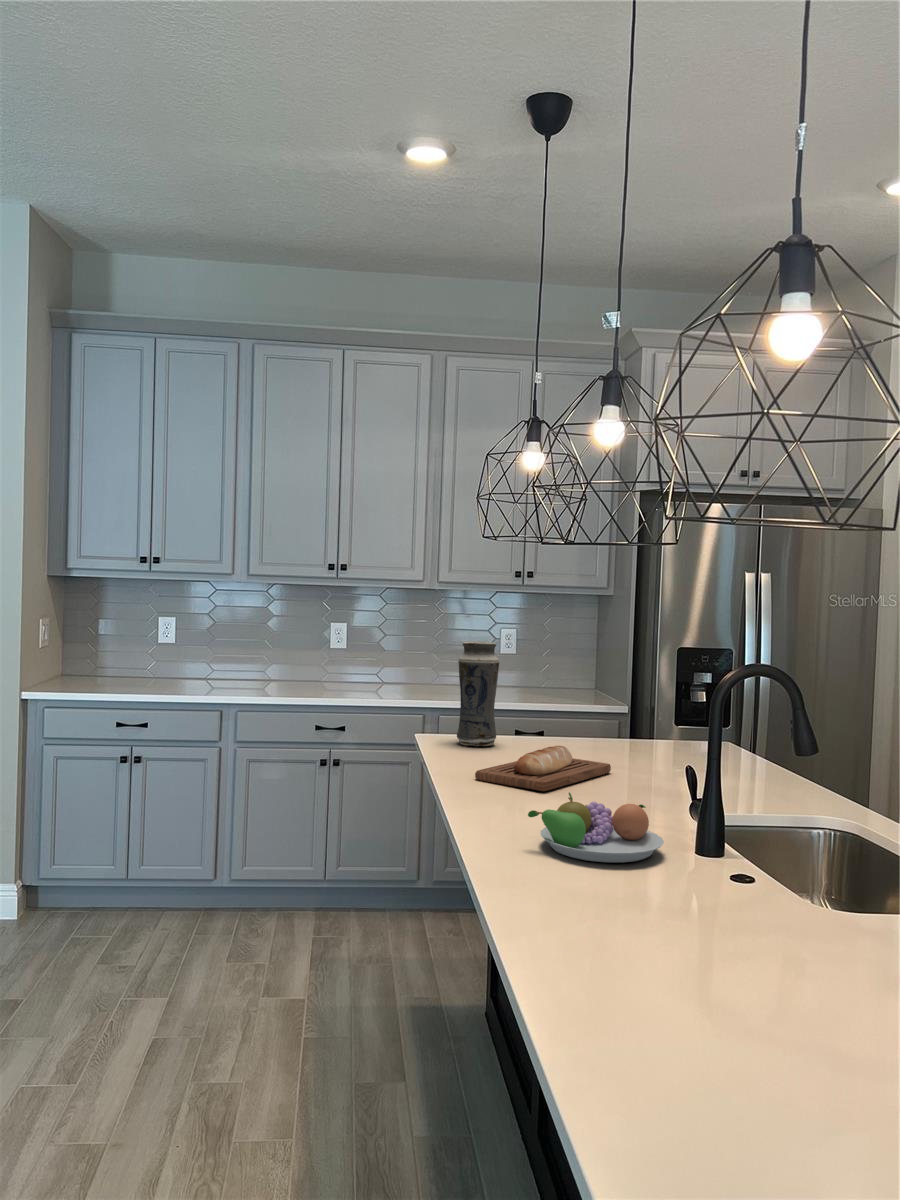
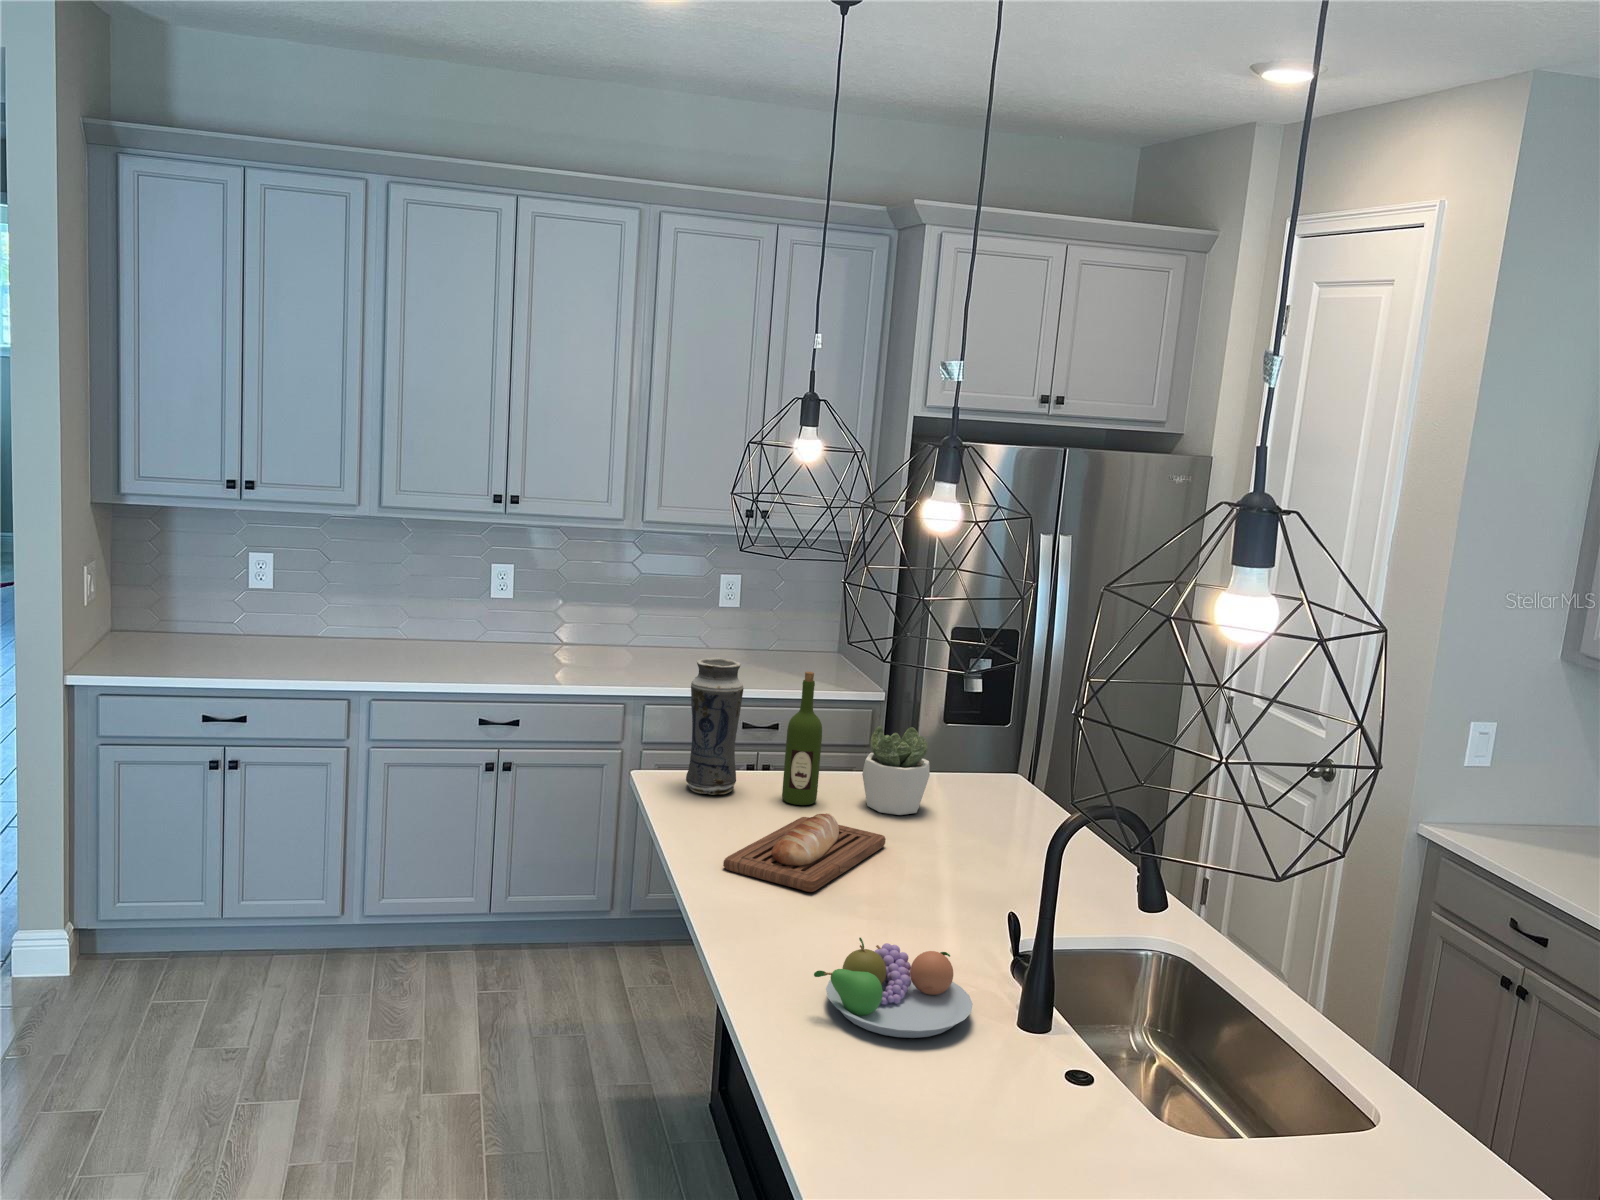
wine bottle: none [532,646,562,753] -> present [782,672,822,805]
succulent plant: none [596,691,651,759] -> present [862,726,930,815]

